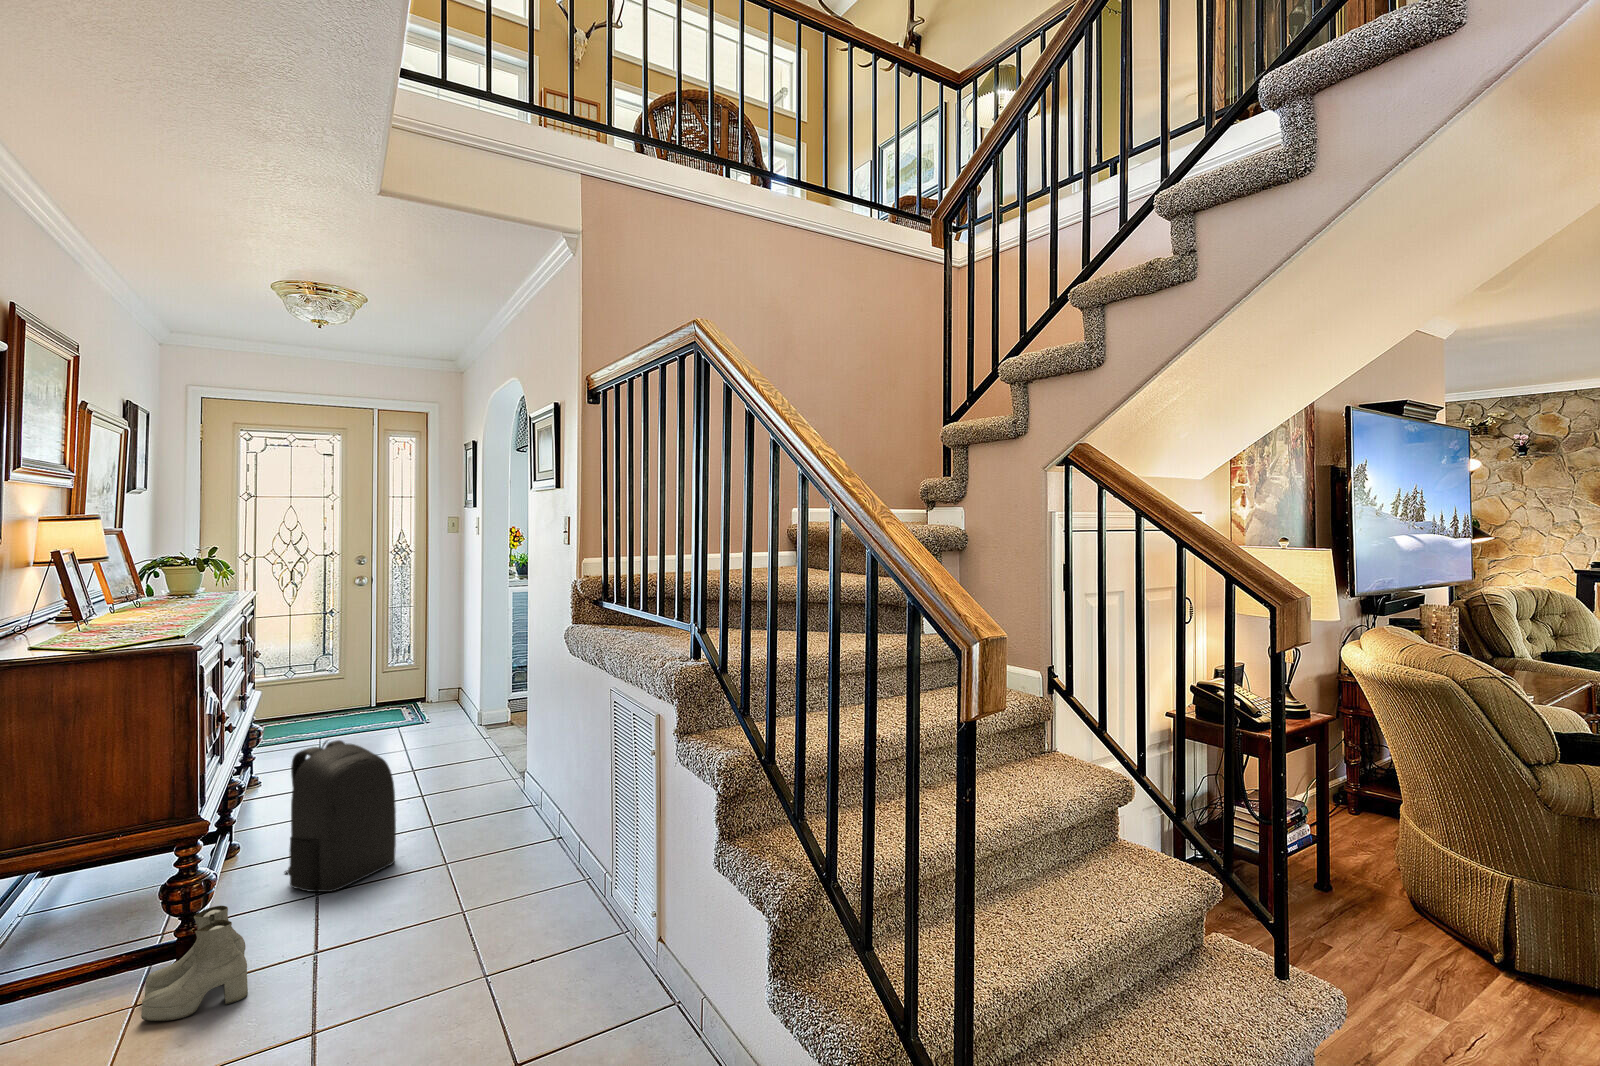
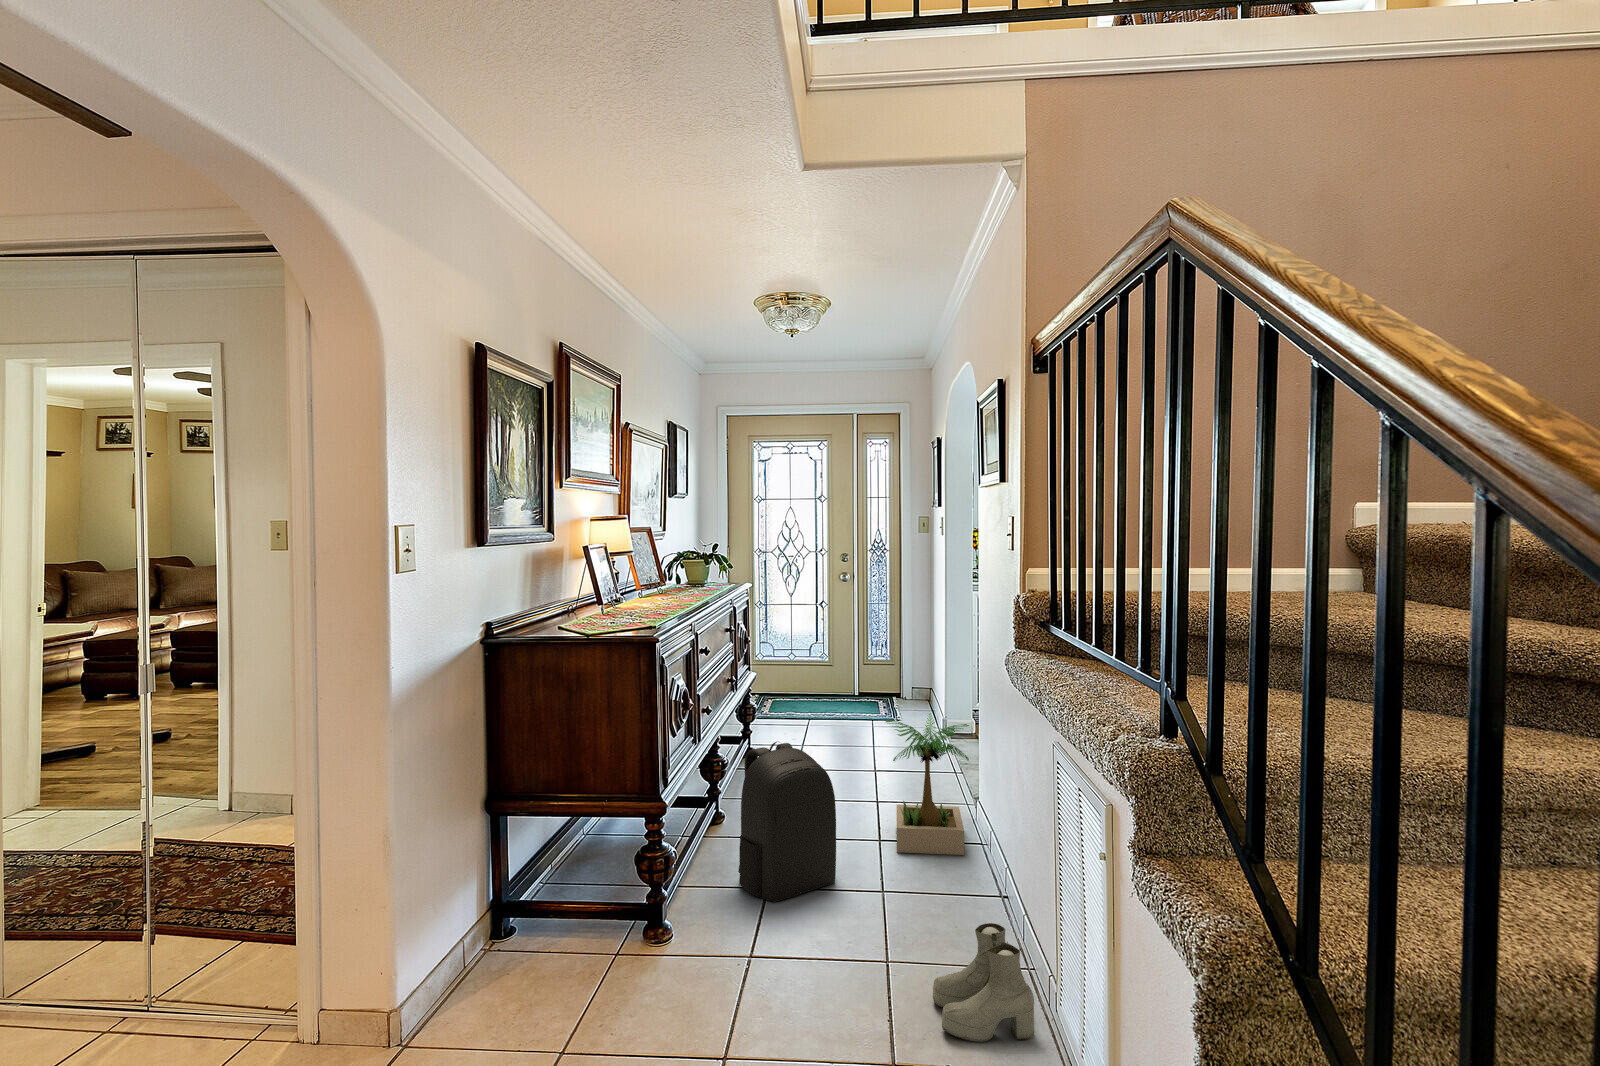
potted plant: none [429,696,526,828] -> present [885,713,969,855]
boots: present [141,906,248,1021] -> present [933,923,1034,1042]

